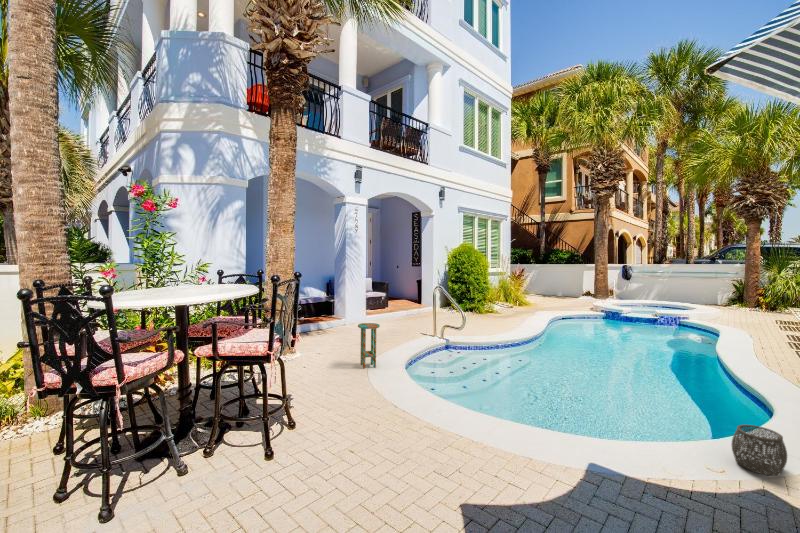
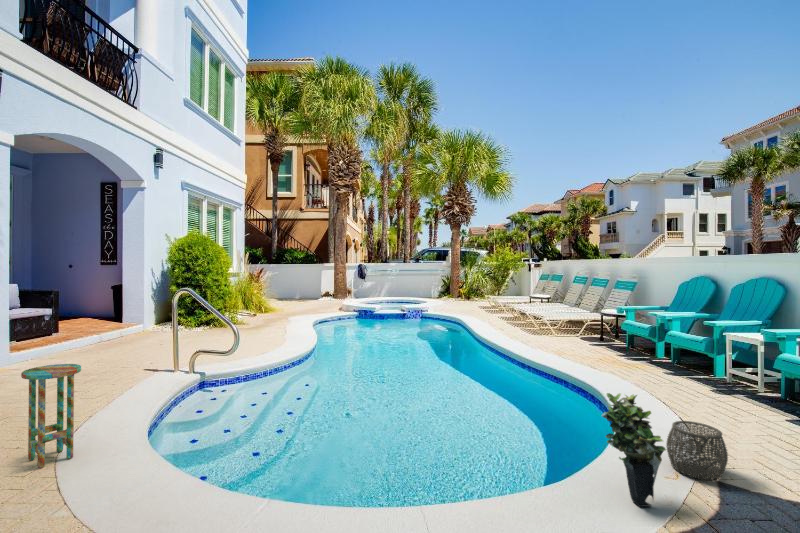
potted plant: none [643,385,690,465] -> present [602,393,666,507]

